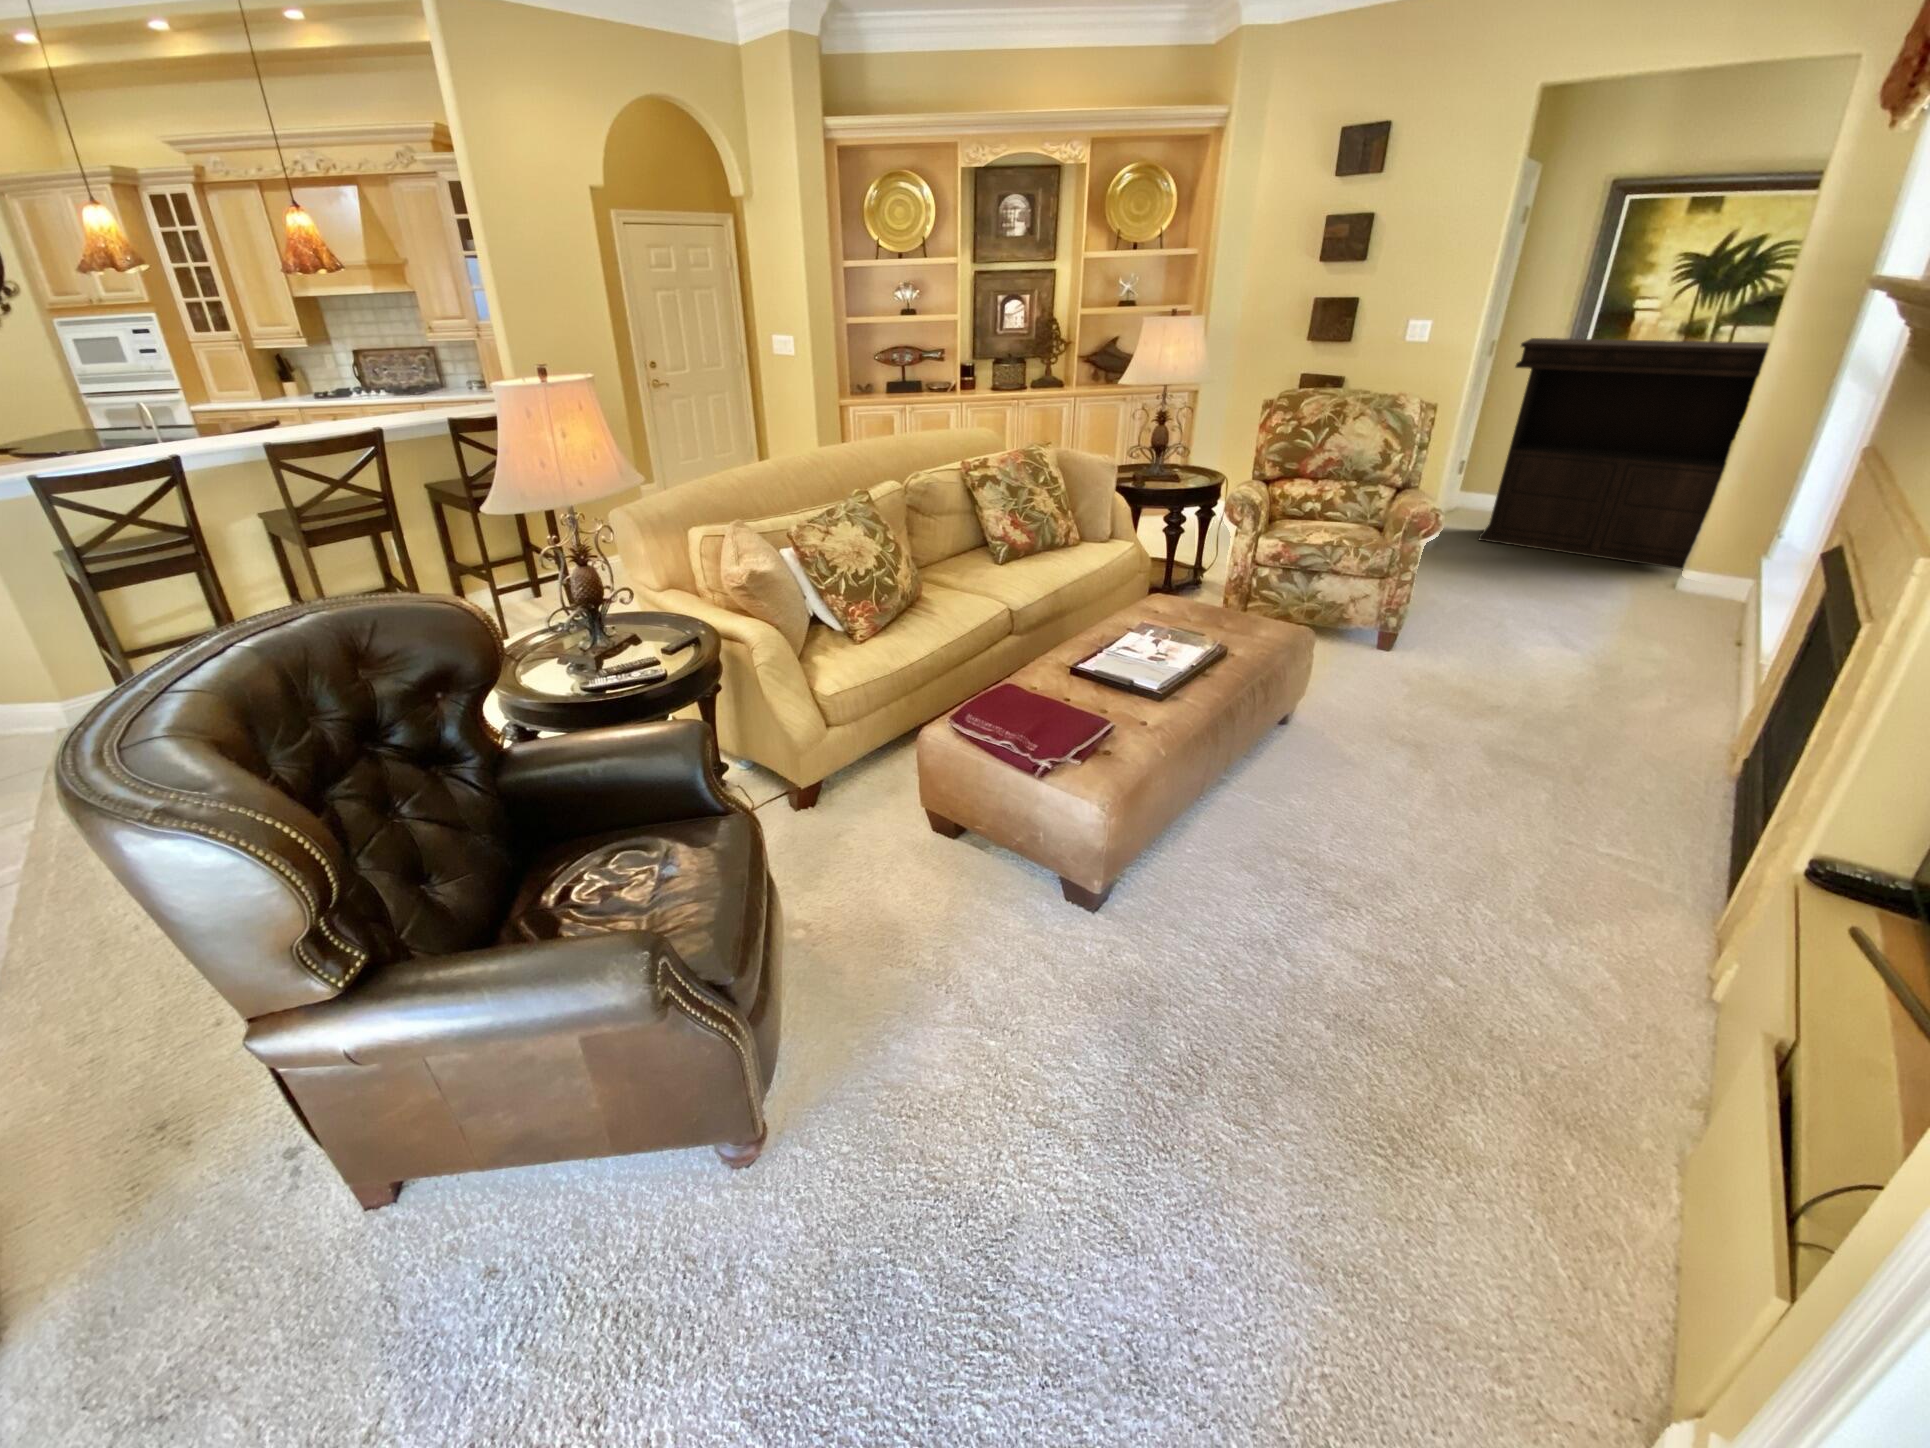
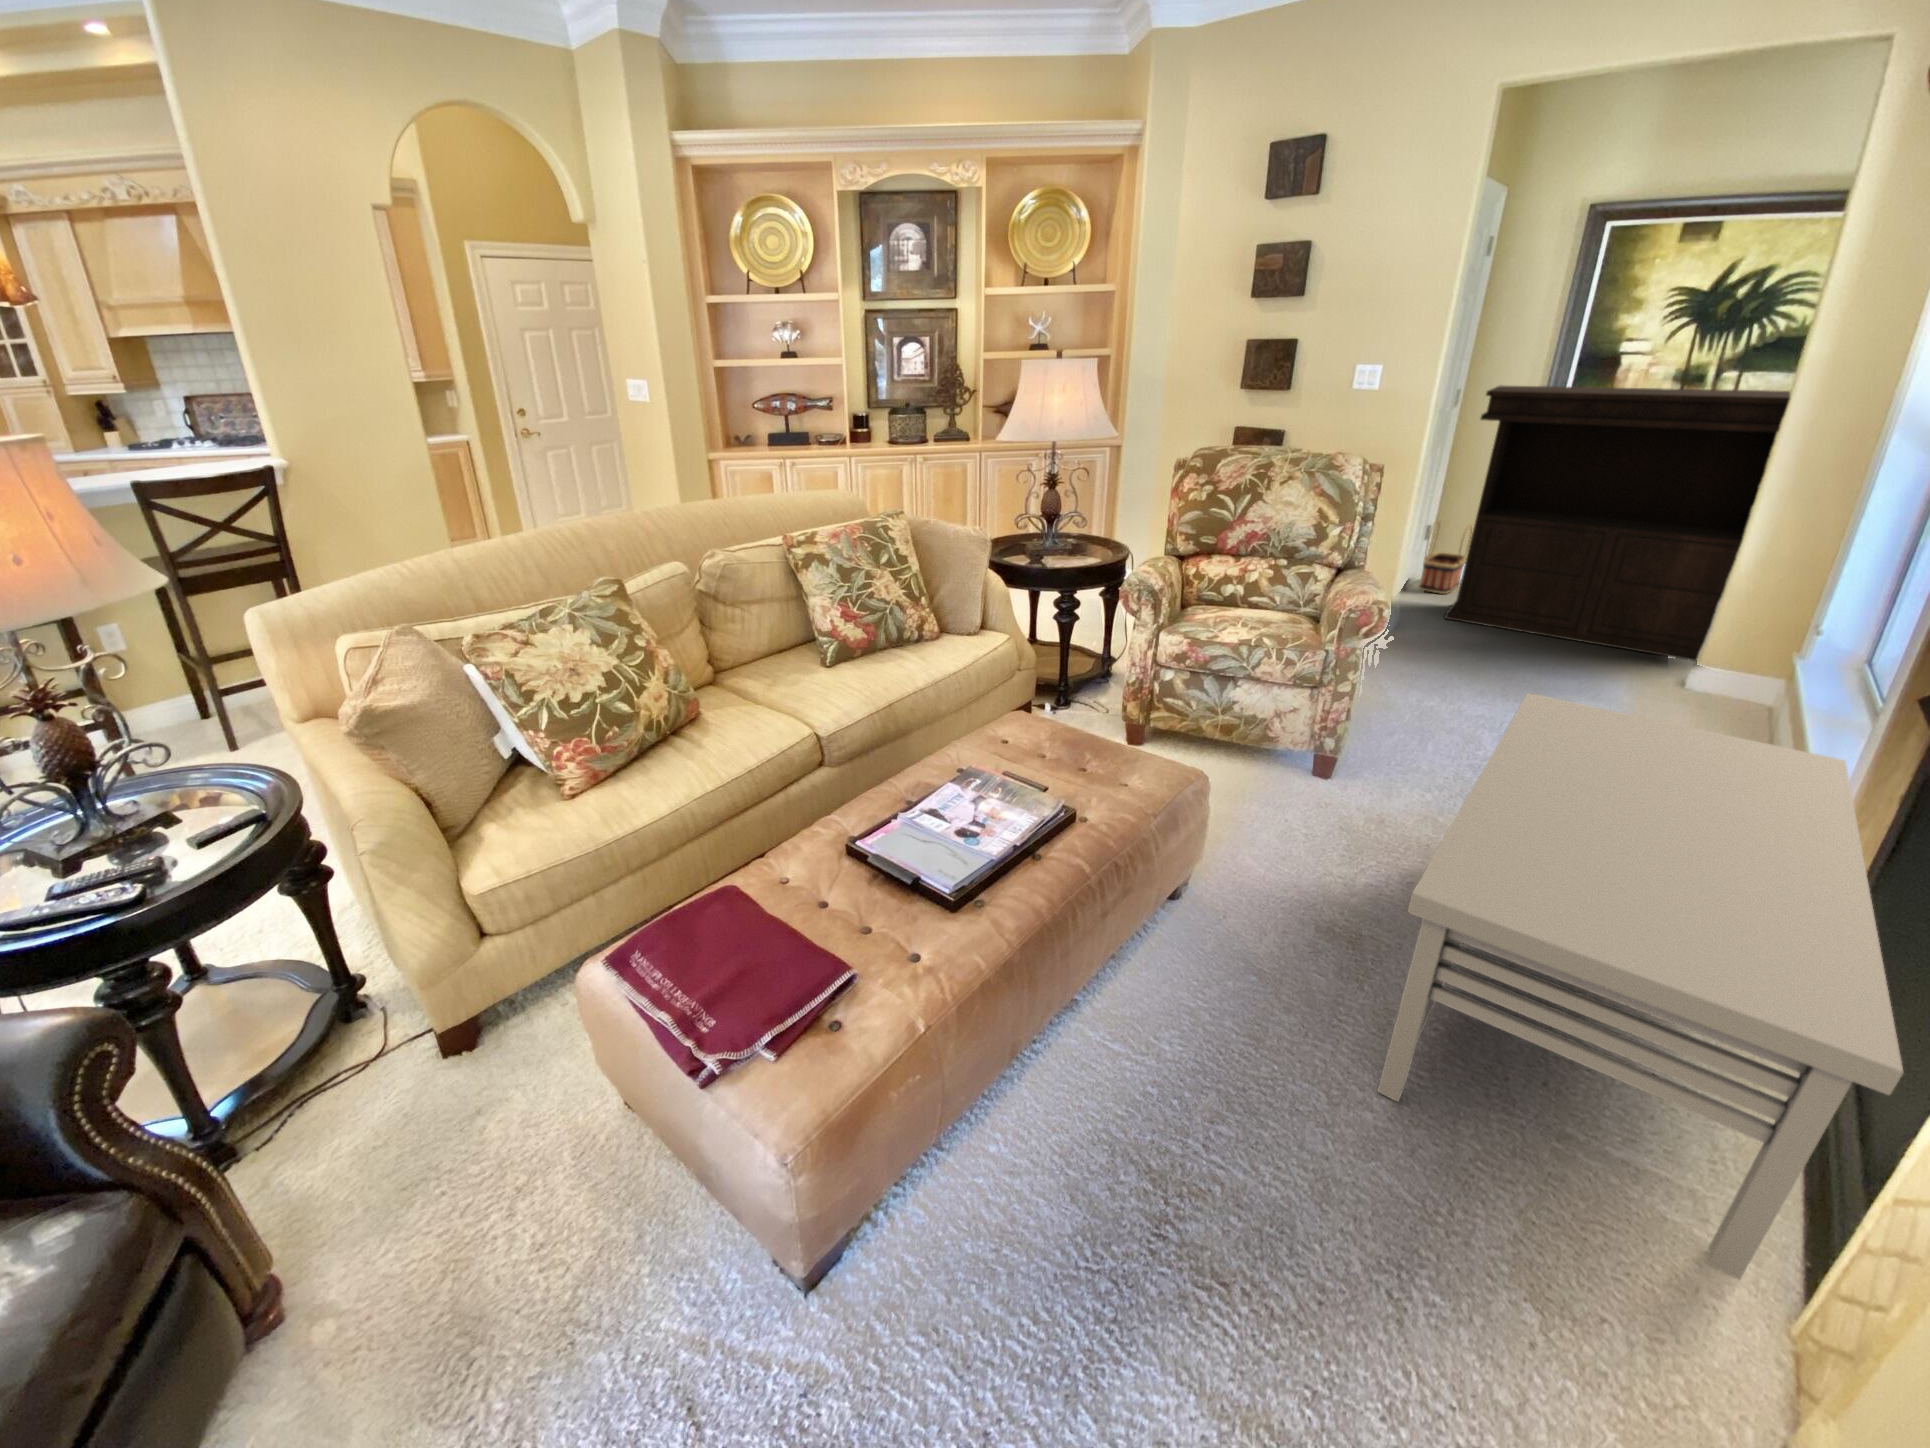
basket: none [1455,457,1503,521] -> present [1419,522,1472,594]
storage bench: none [1441,572,1773,902] -> present [1378,693,1903,1279]

